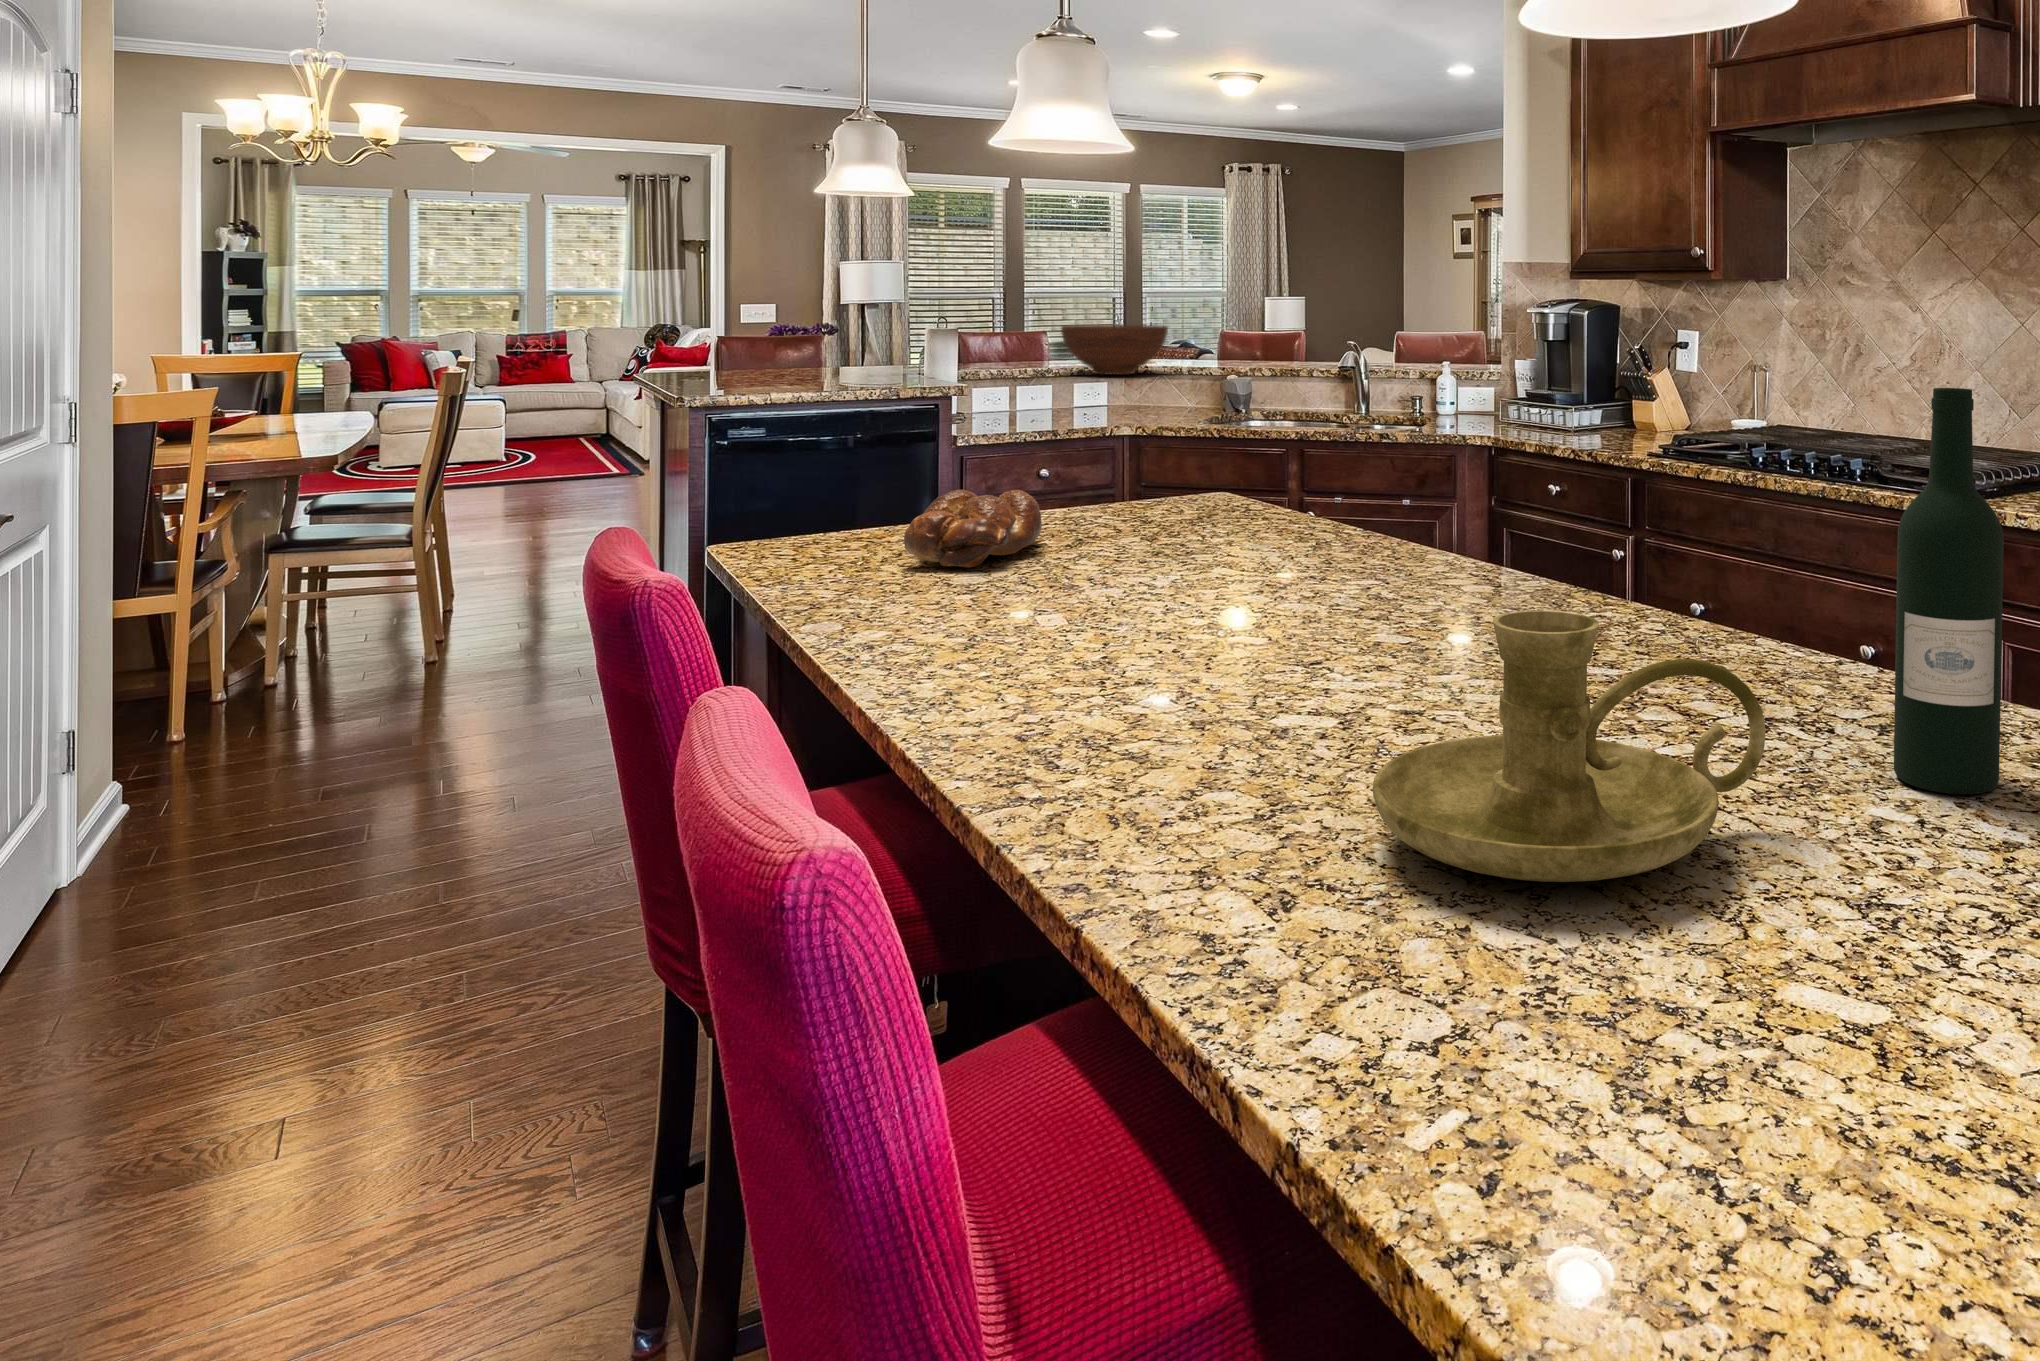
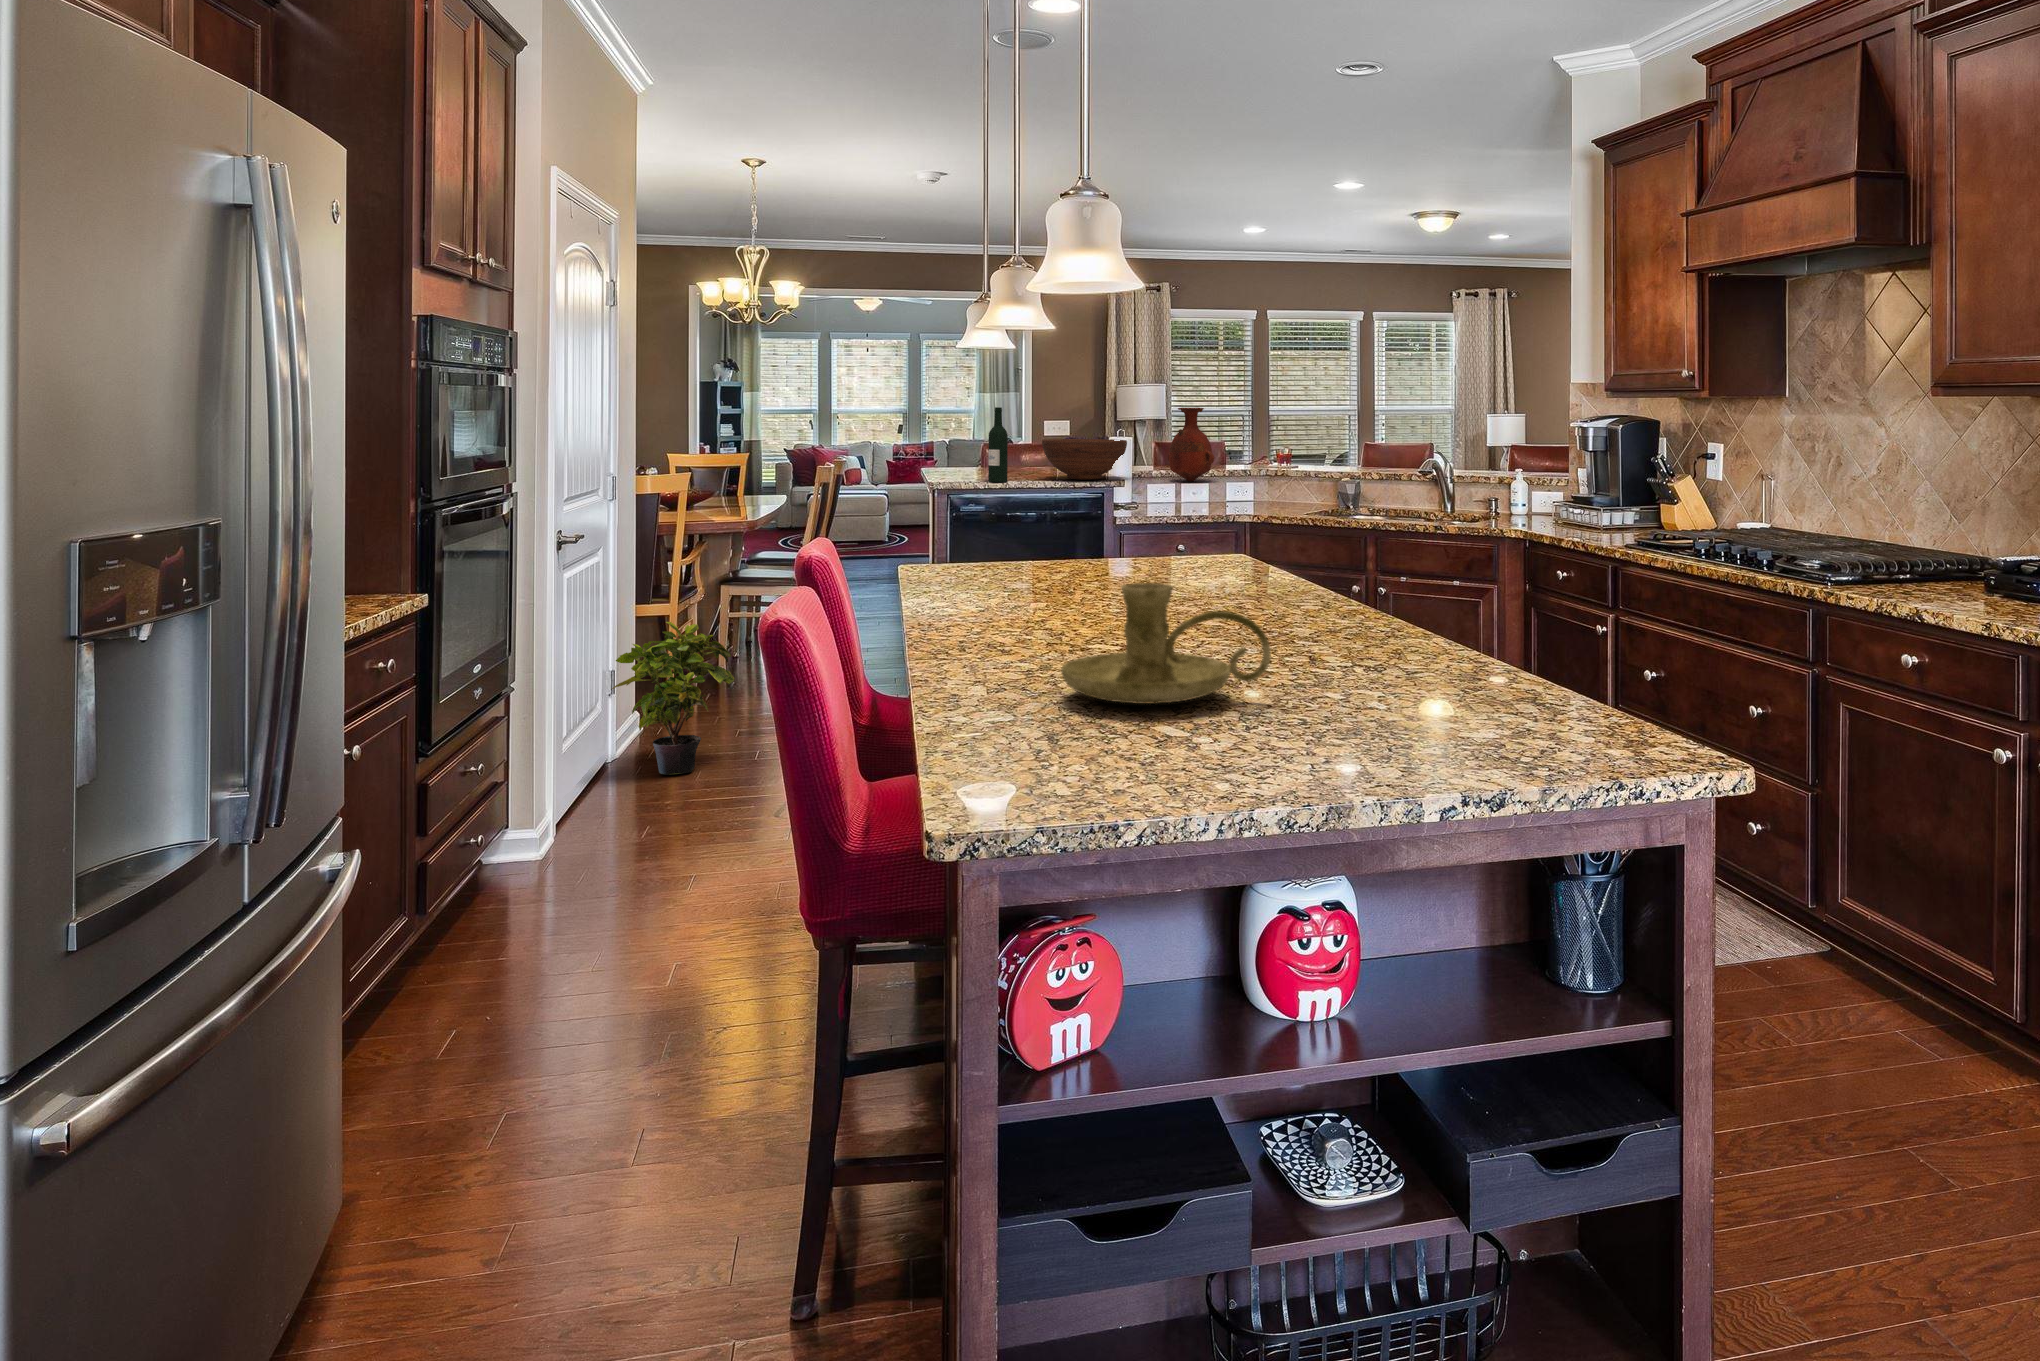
vase: none [991,286,1059,384] -> present [1168,408,1214,481]
fruit bowl: present [1061,325,1168,375] -> present [1042,439,1127,480]
wine bottle: present [1894,388,2004,794] -> present [988,407,1008,482]
bread loaf: present [904,490,1042,568] -> none [997,539,1091,585]
potted plant: none [72,636,318,894] -> present [612,622,735,775]

